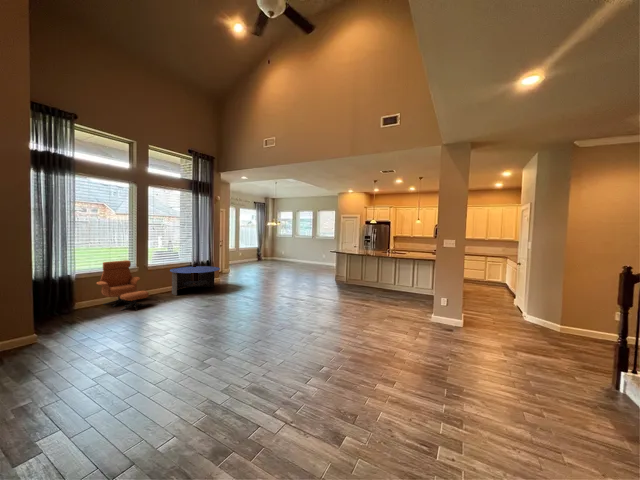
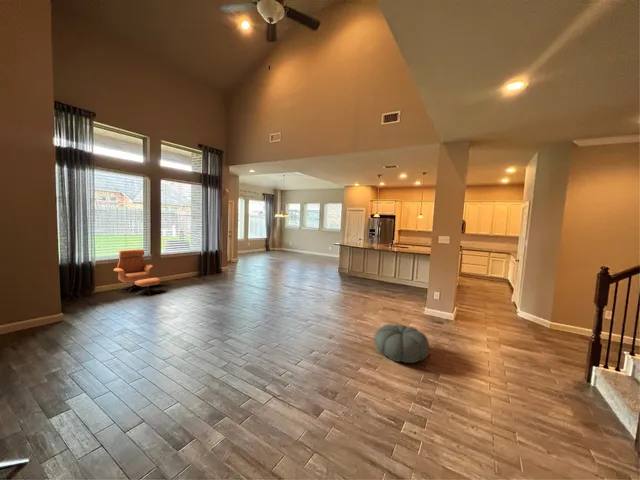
coffee table: present [170,266,220,295] -> none [180,256,227,283]
pouf: none [387,333,447,376] -> present [374,324,429,363]

